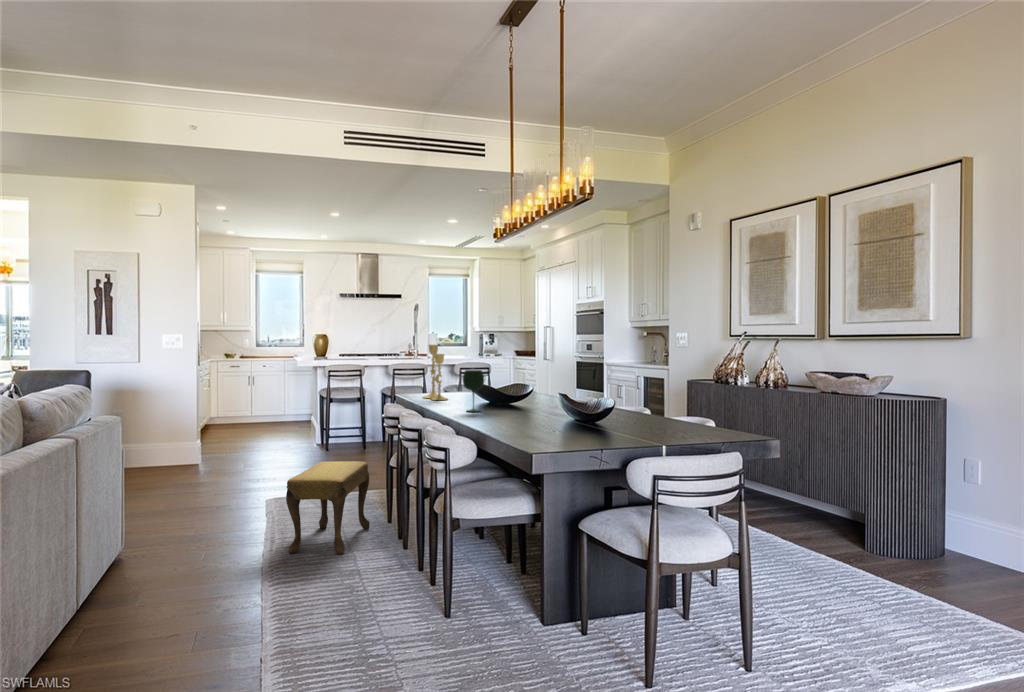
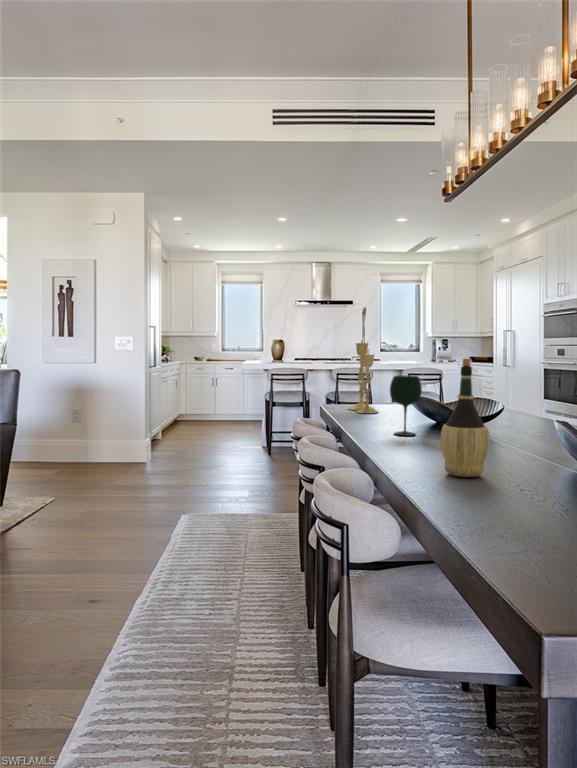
wine bottle: none [500,360,527,428] -> present [440,358,490,477]
footstool: present [286,461,370,555] -> none [164,483,275,611]

